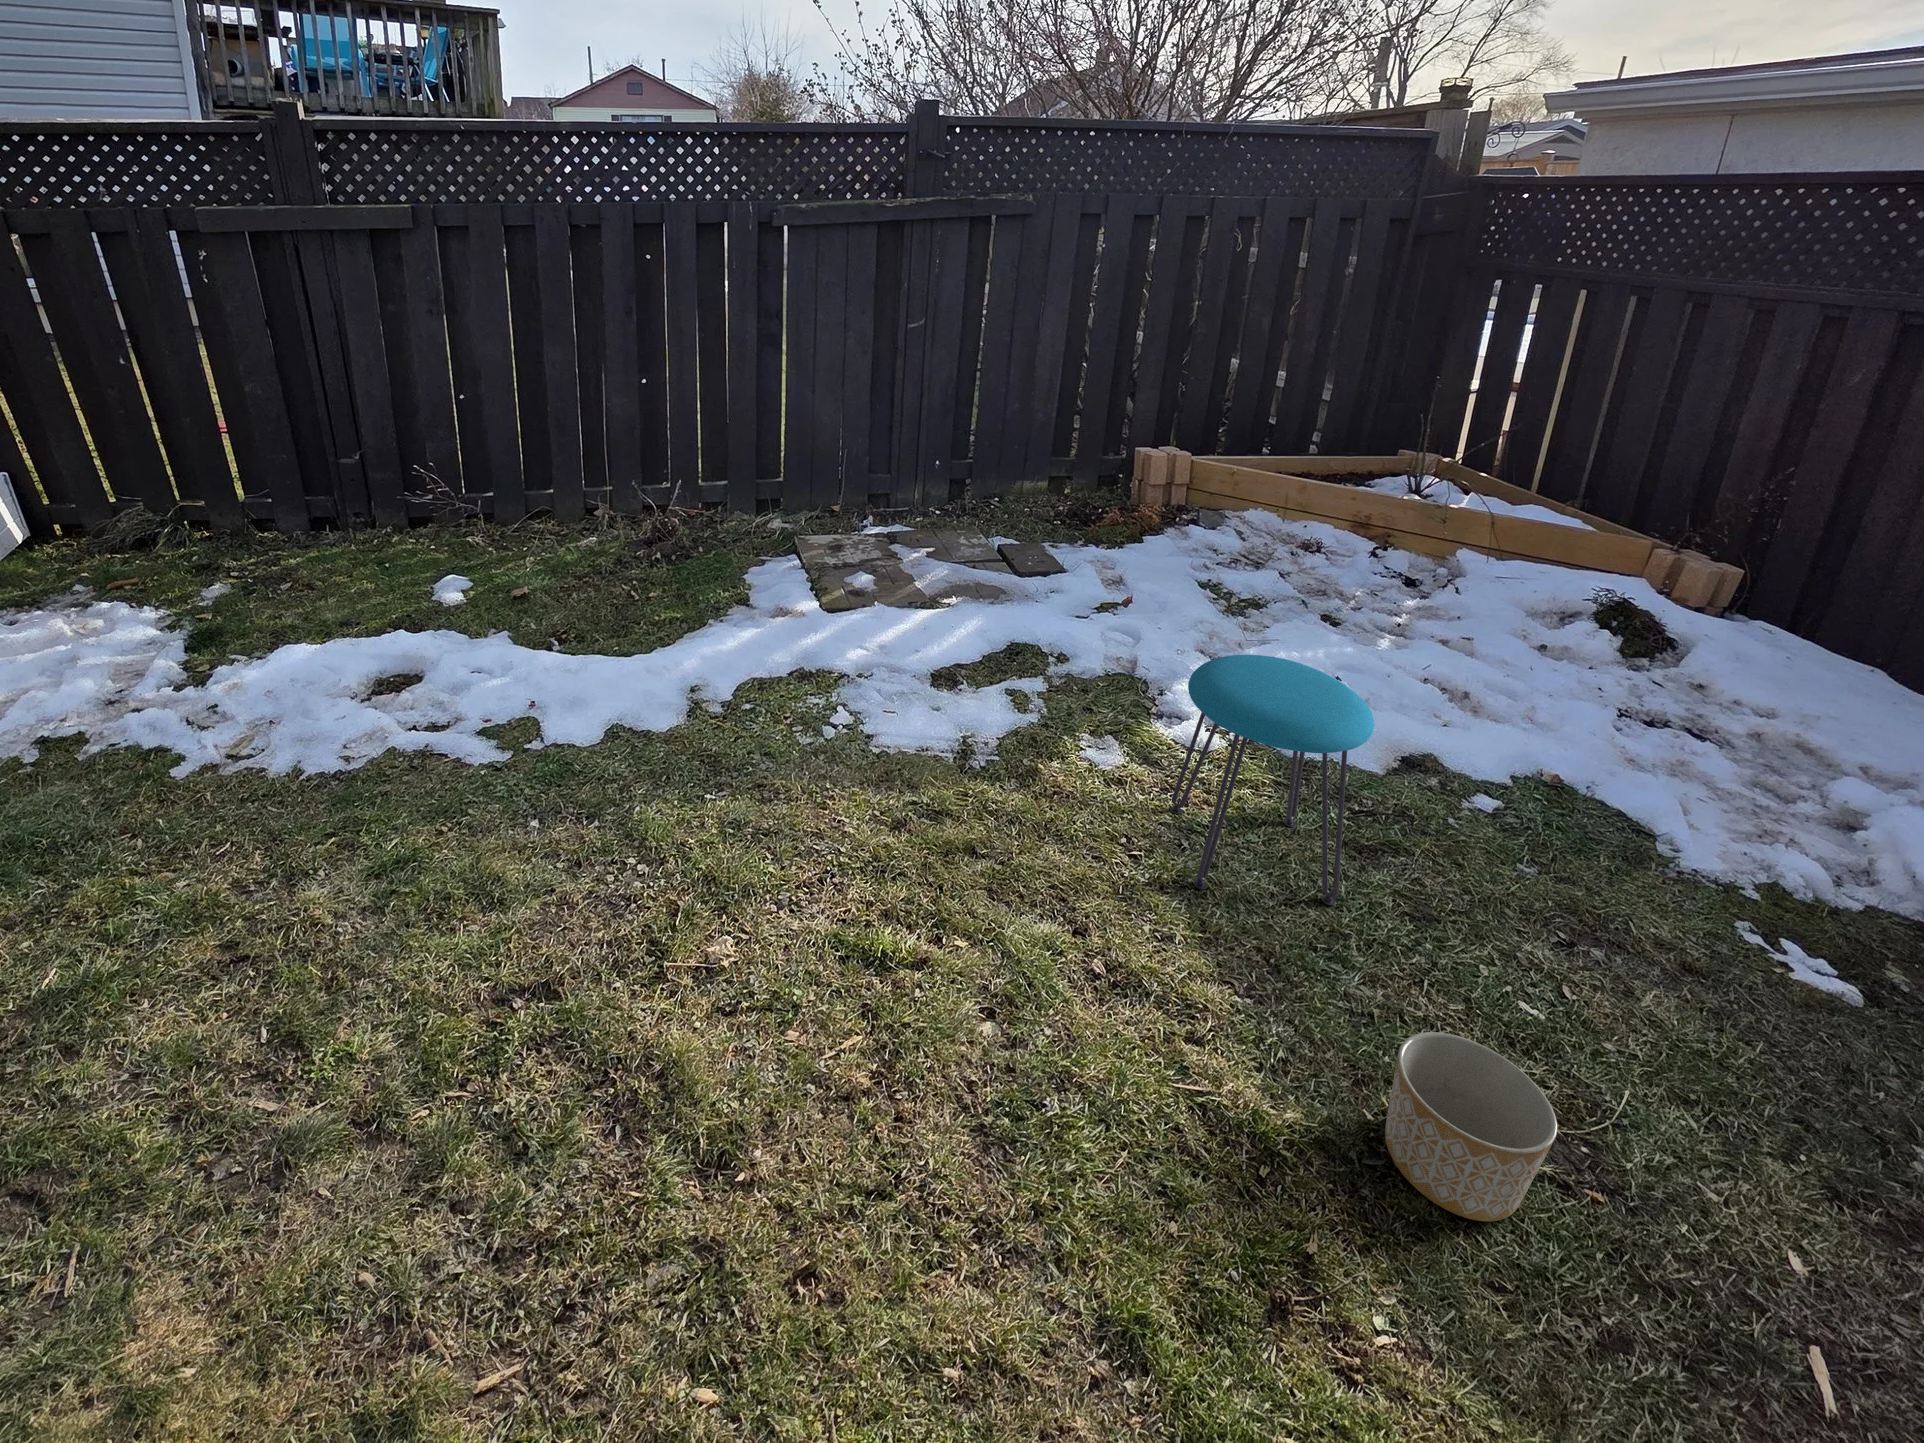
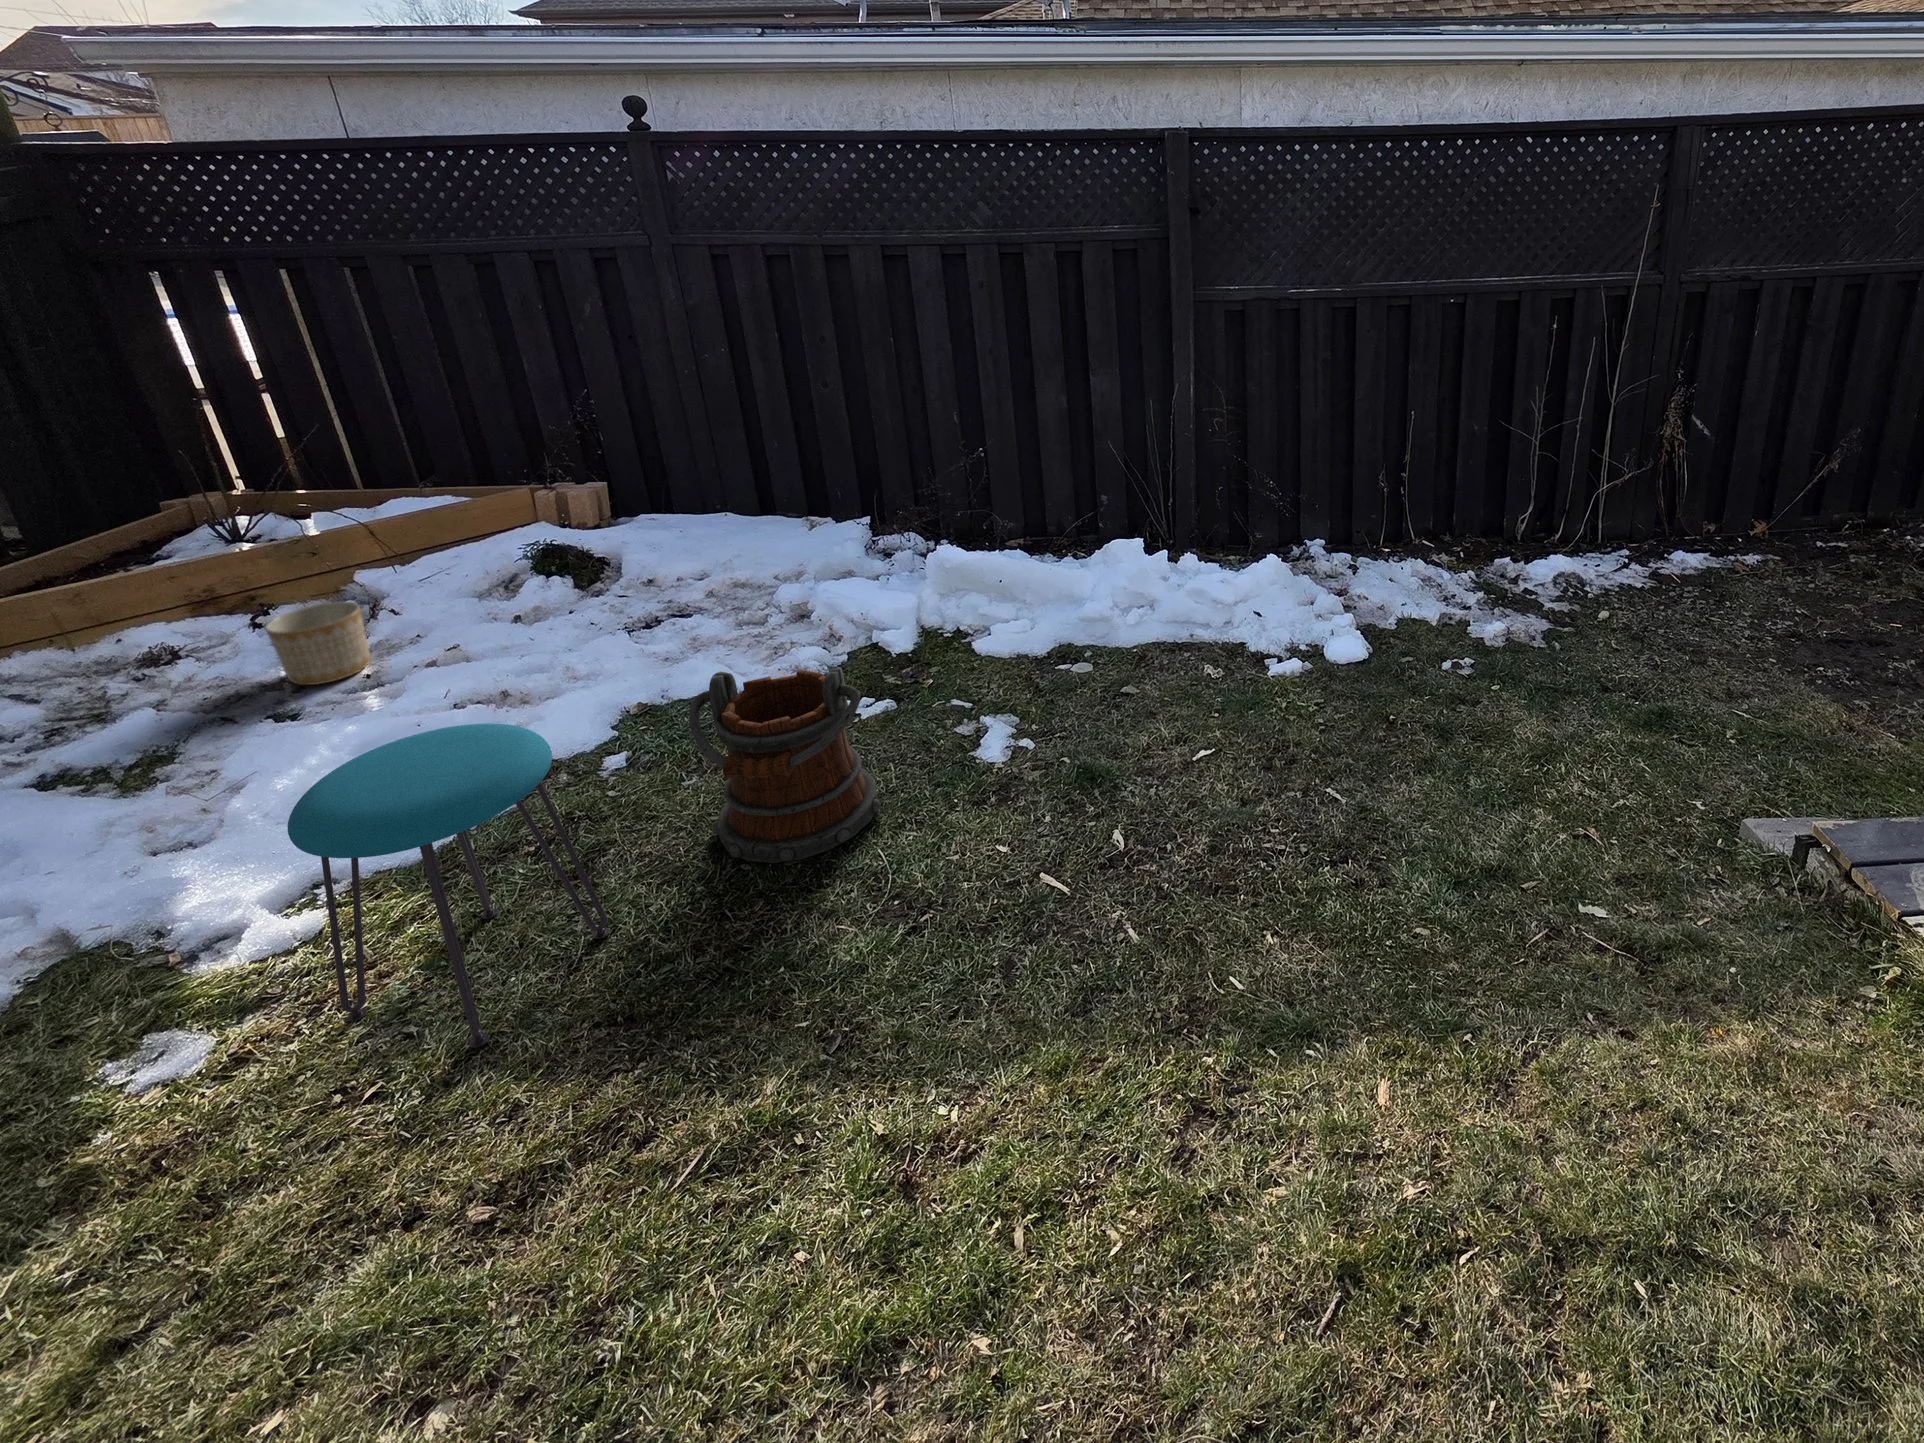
bucket: none [1478,785,1731,1060] -> present [689,667,880,863]
planter: present [1385,1032,1557,1221] -> present [265,602,370,685]

